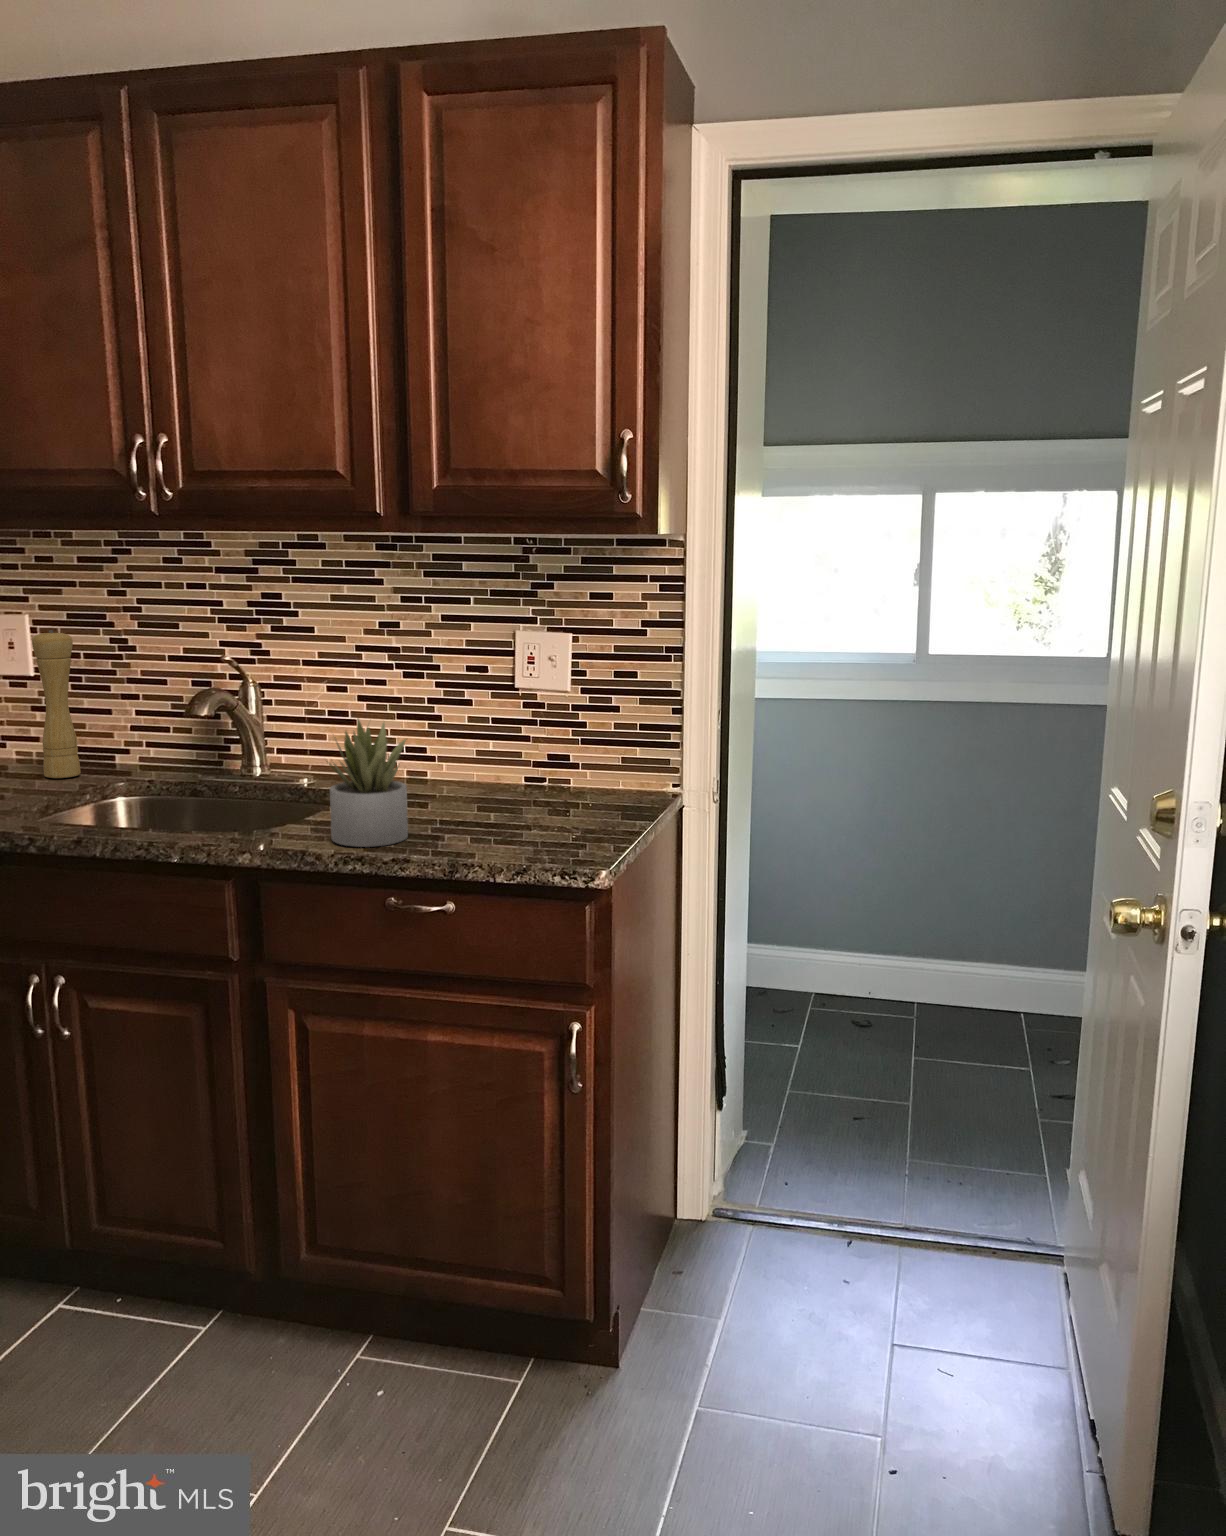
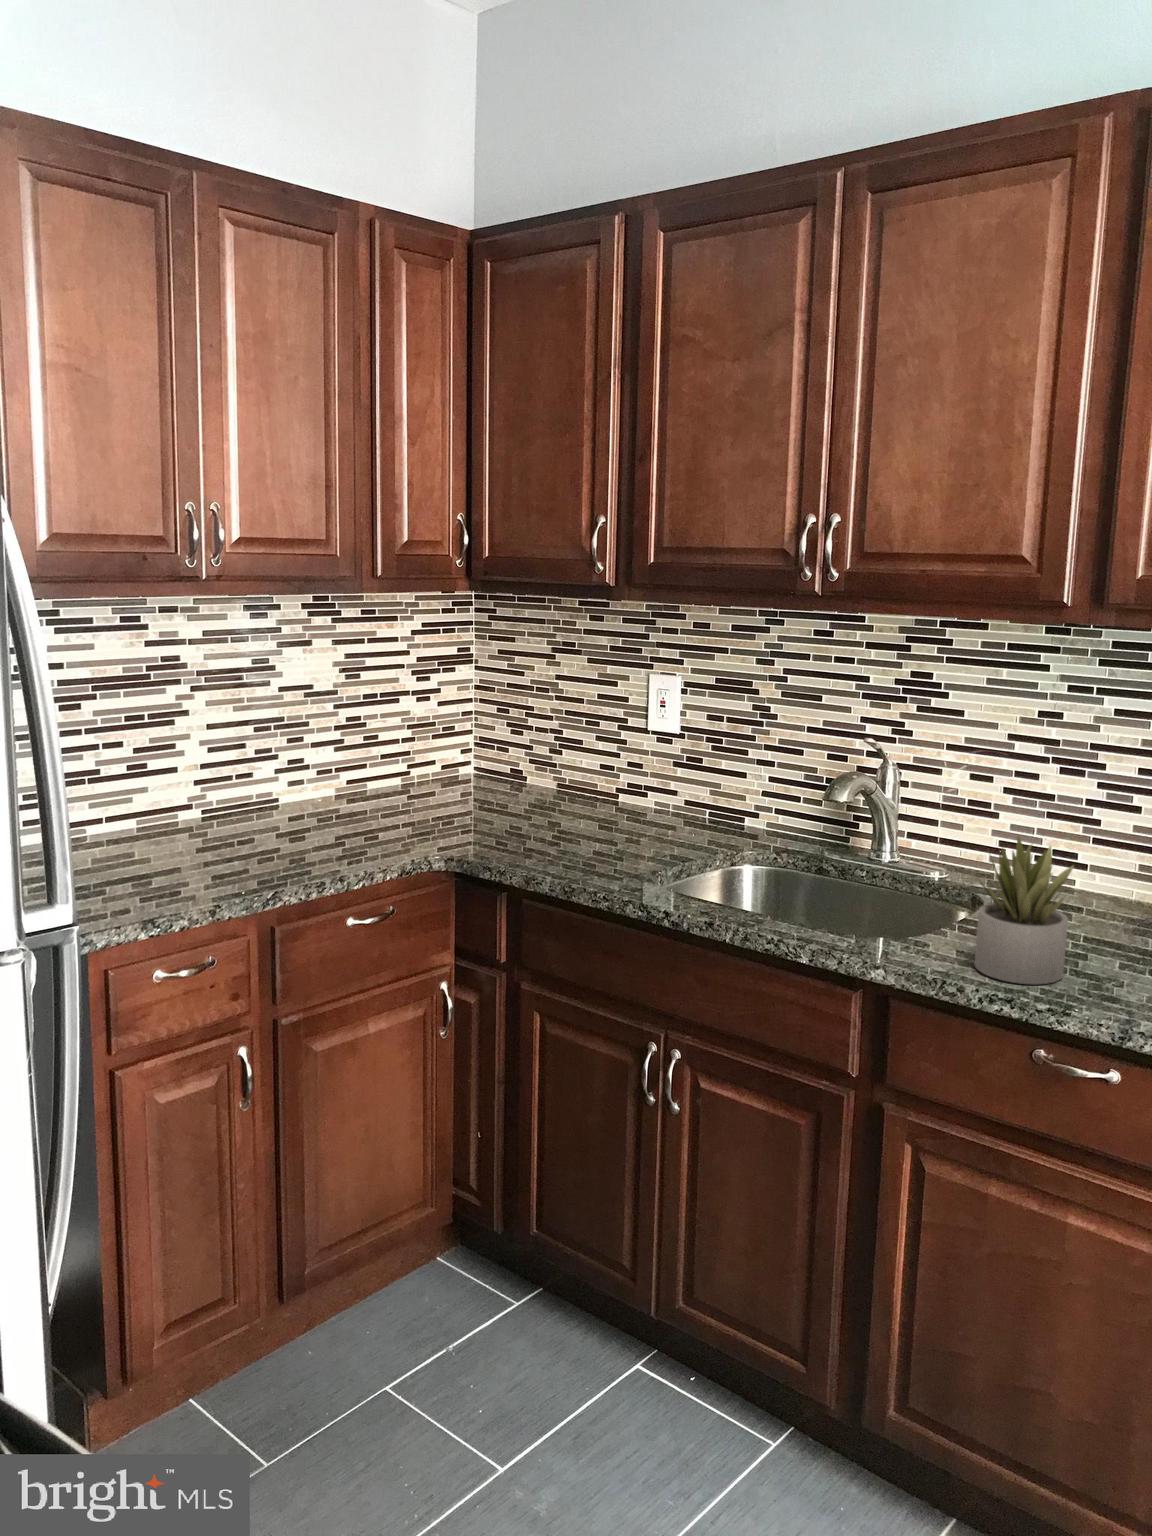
pepper mill: present [32,630,81,778] -> none [680,695,720,838]

